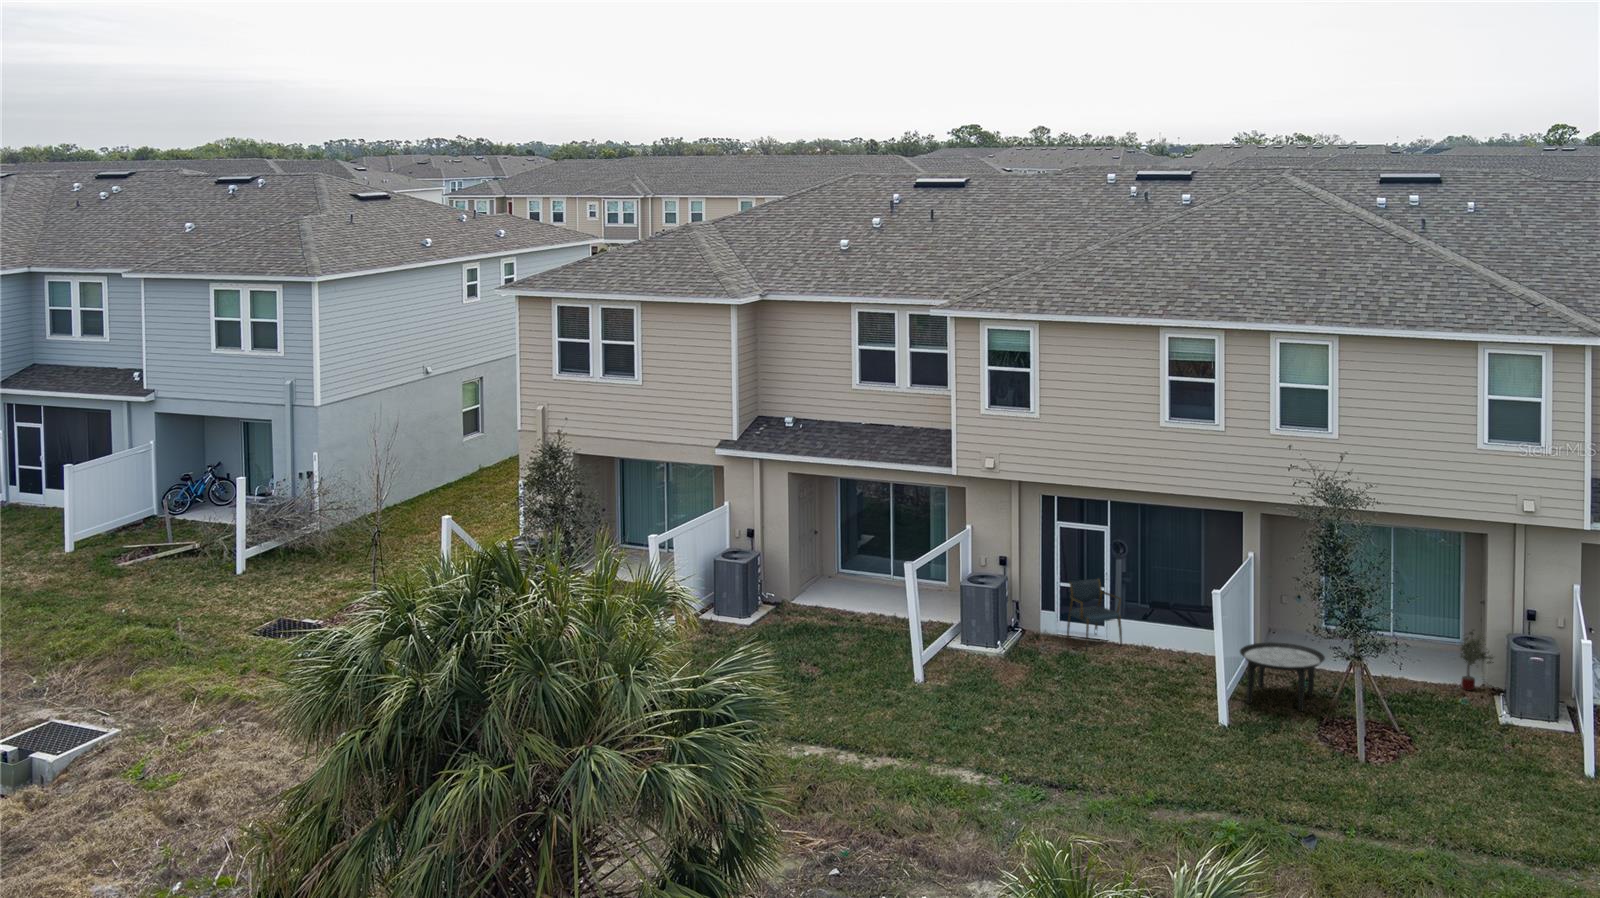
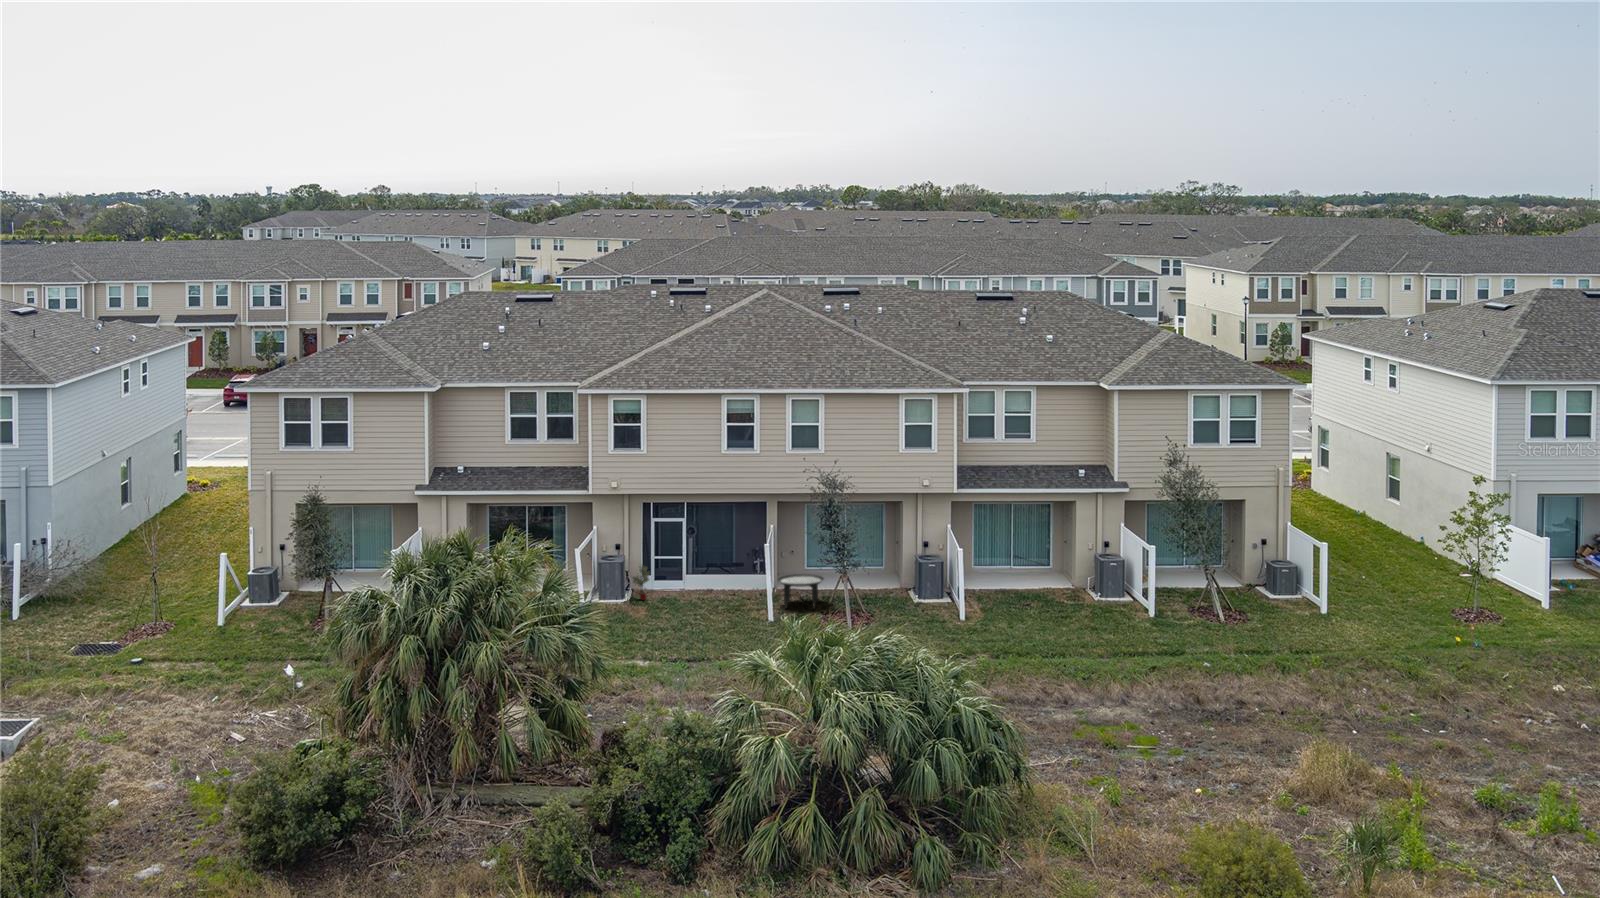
armchair: present [1067,578,1122,650] -> none [667,552,701,596]
potted tree: present [1460,629,1494,691] -> present [633,565,649,600]

